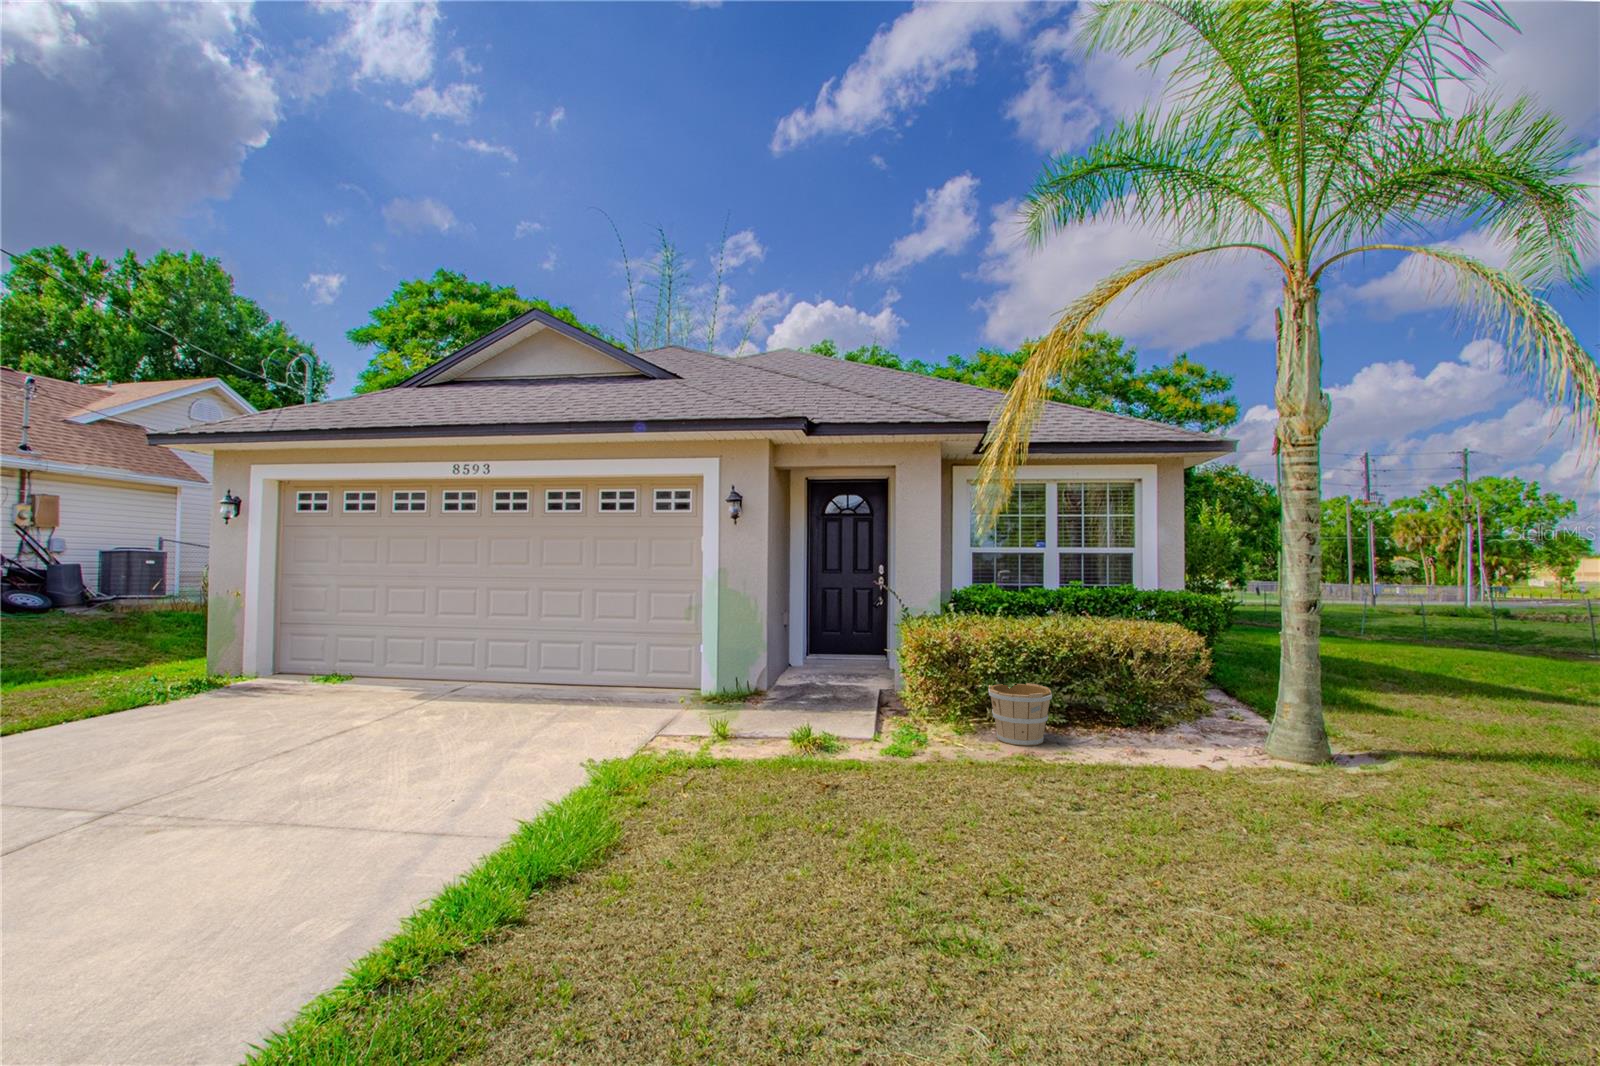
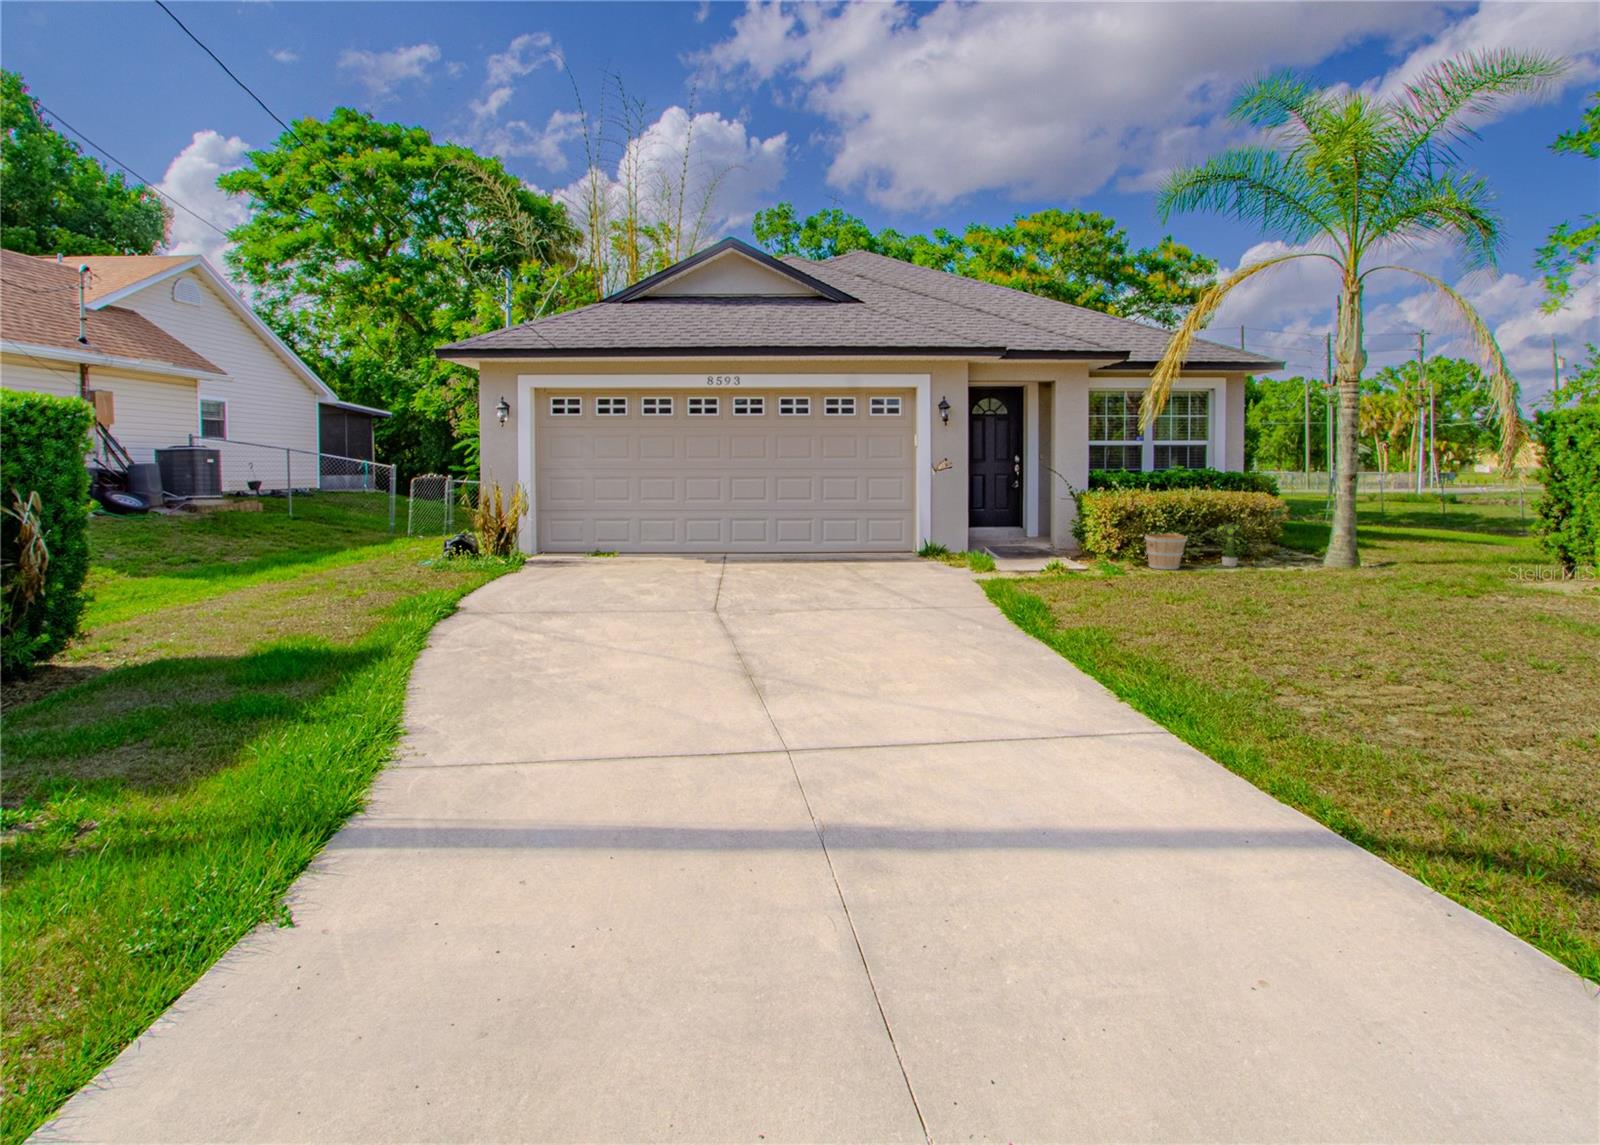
potted plant: none [1109,670,1157,742] -> present [1217,525,1244,567]

